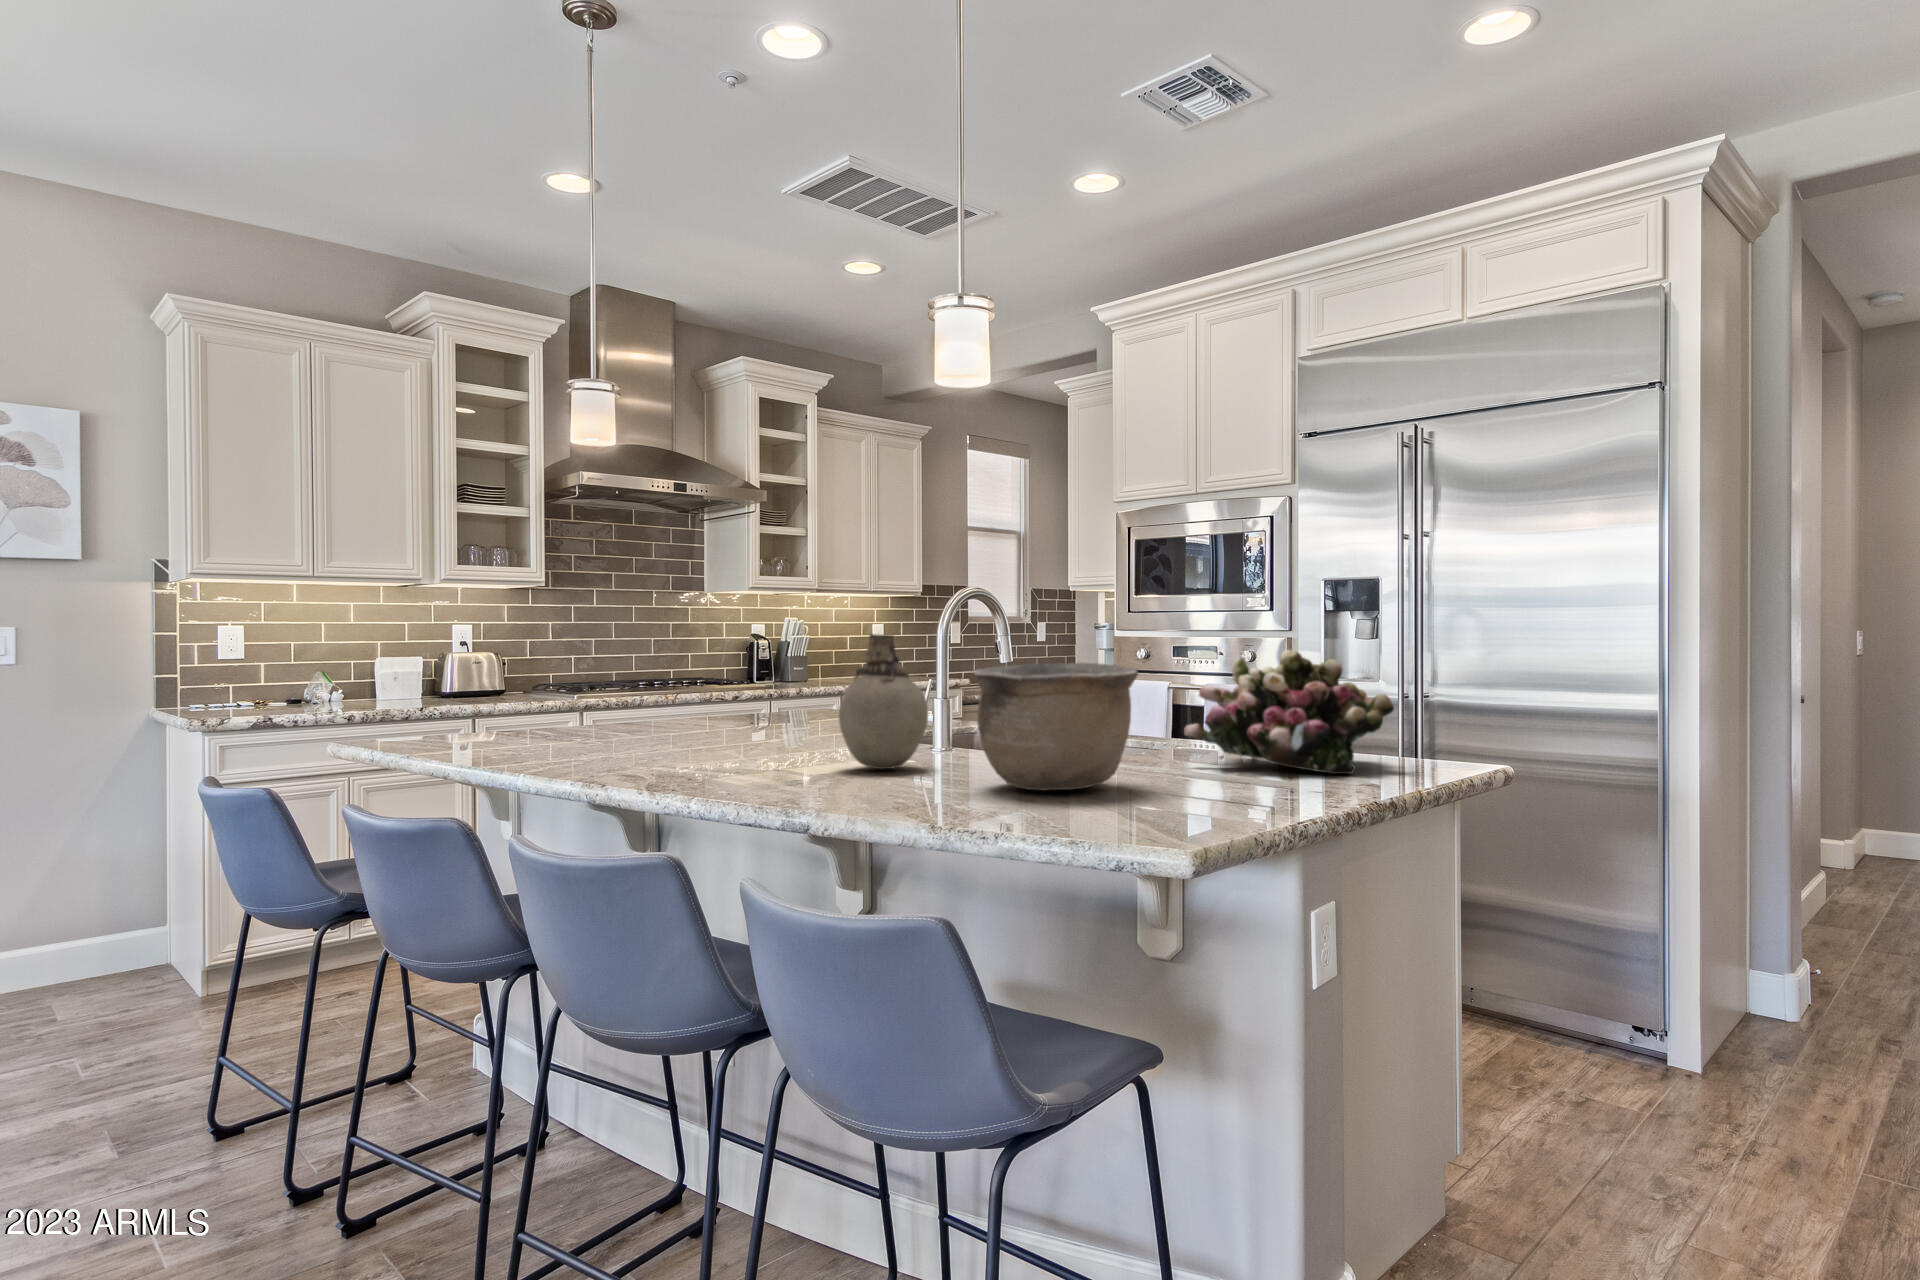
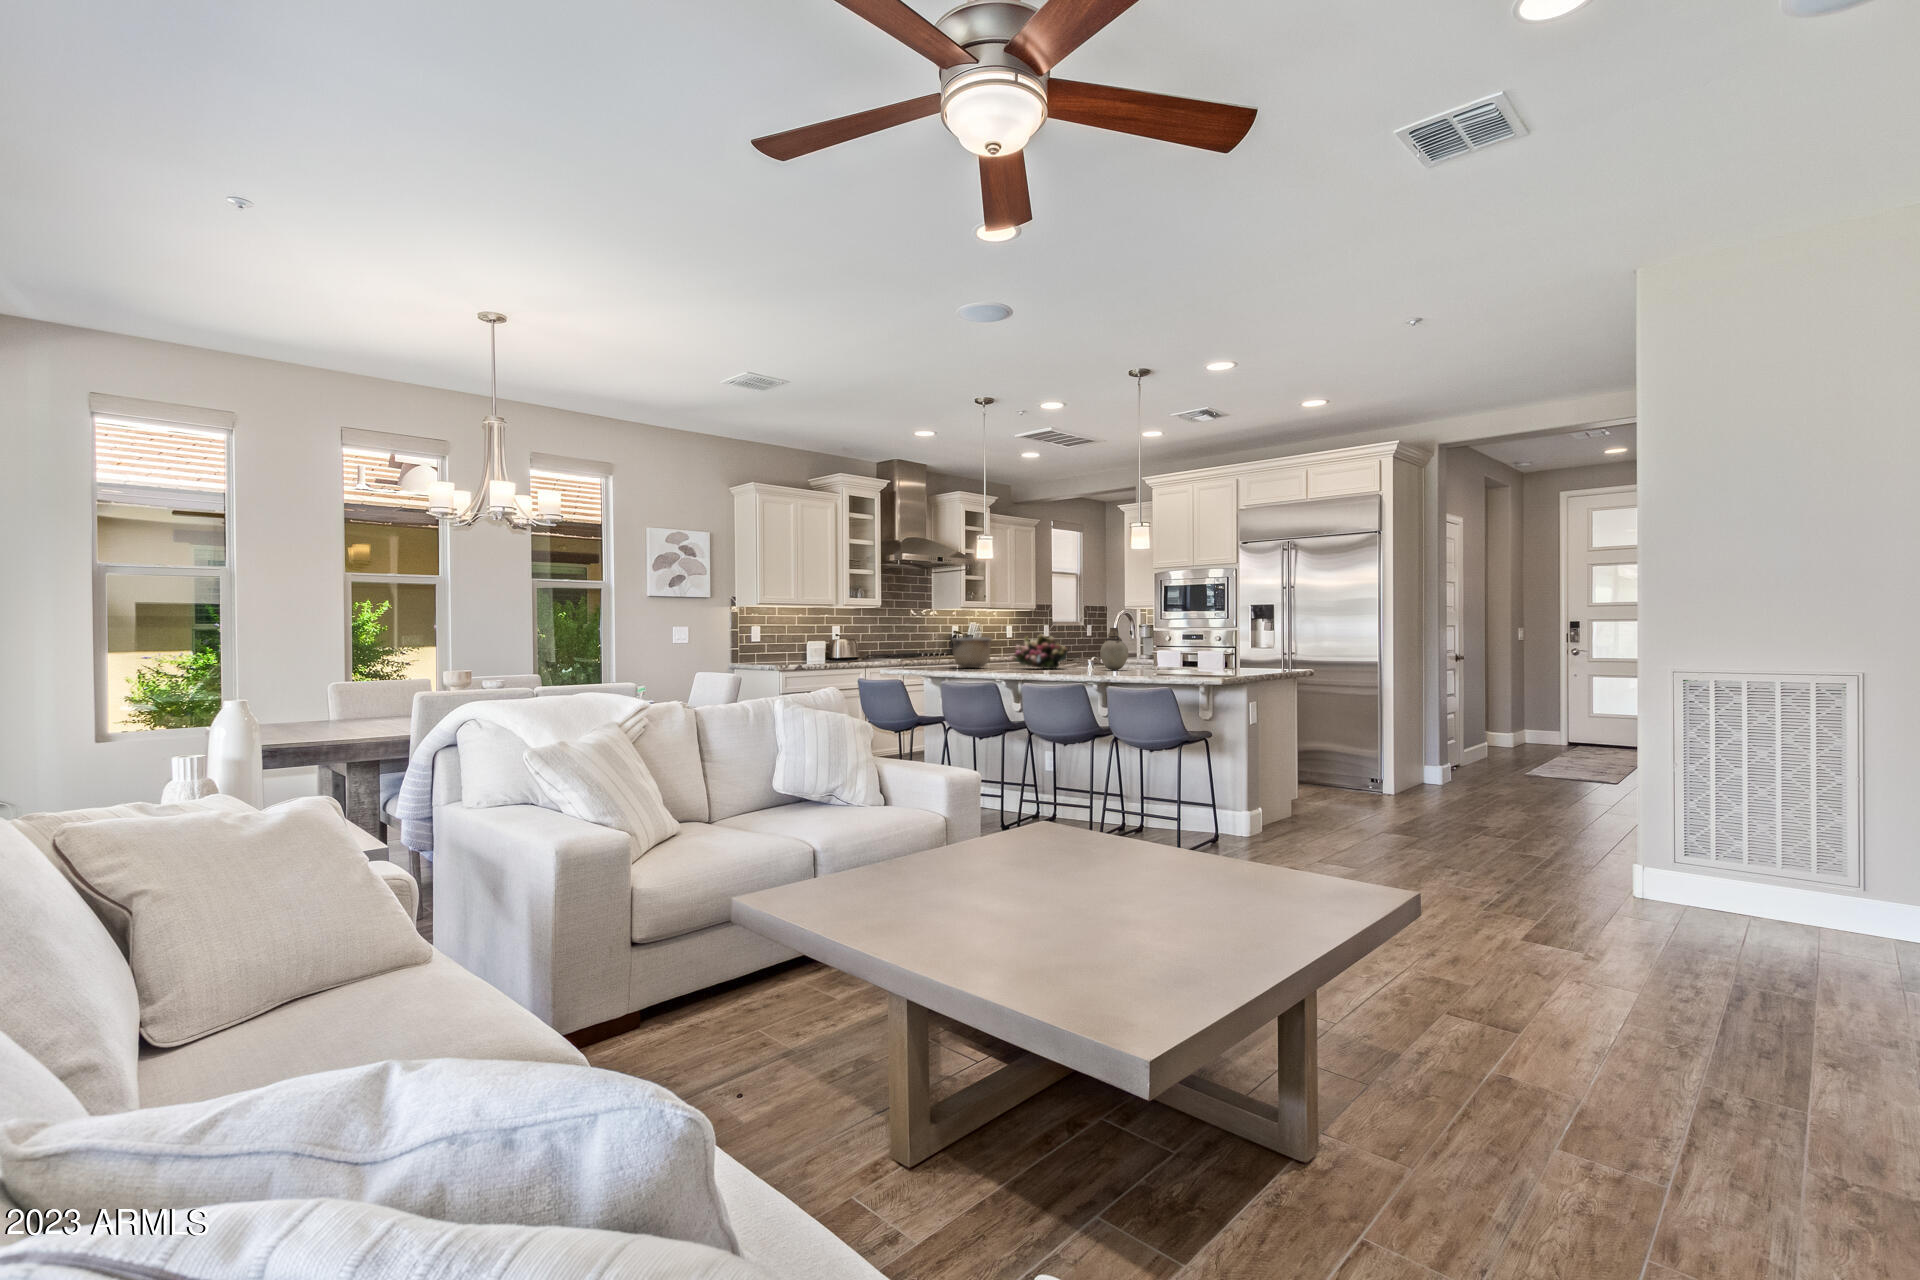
flower arrangement: present [1184,650,1394,774] -> present [1010,634,1068,669]
bowl: present [974,662,1138,790] -> present [952,637,992,668]

